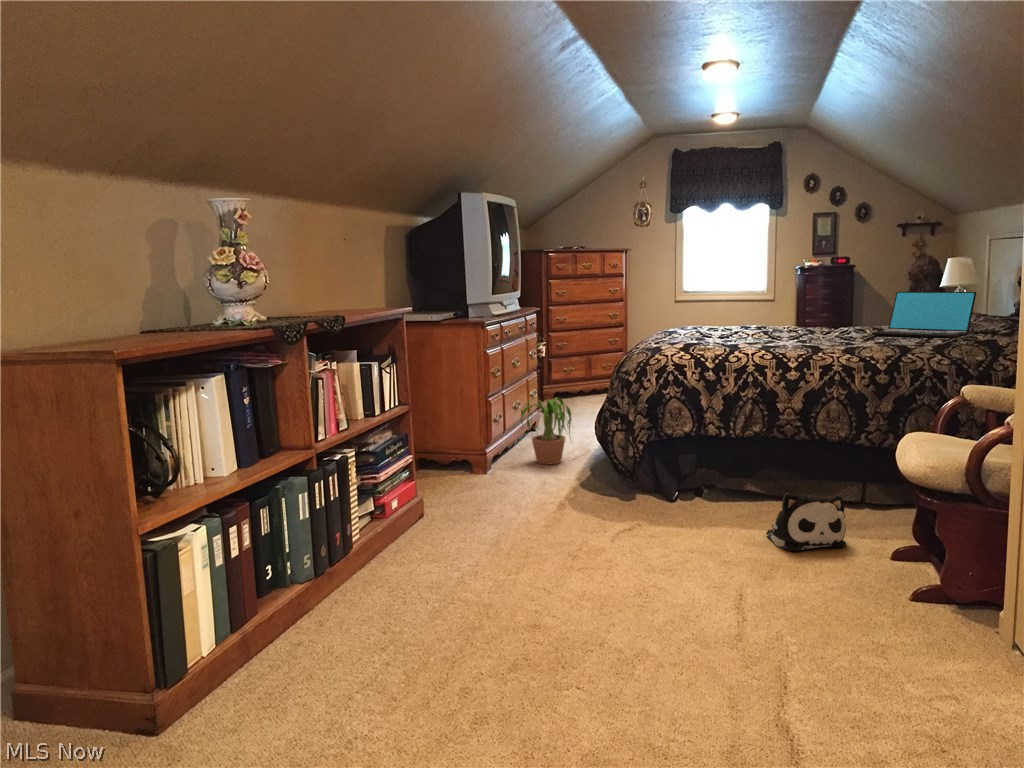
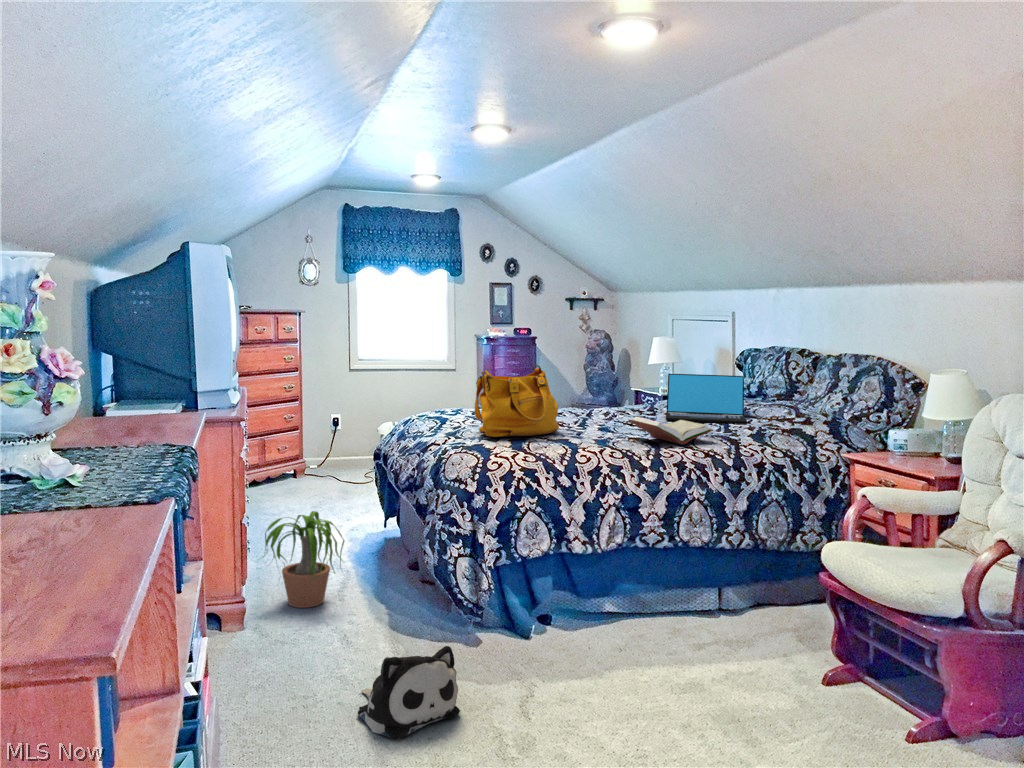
handbag: none [672,285,746,344] -> present [475,365,559,437]
book: none [789,327,864,351] -> present [629,417,713,445]
plush toy: present [766,493,847,551] -> present [358,646,460,740]

